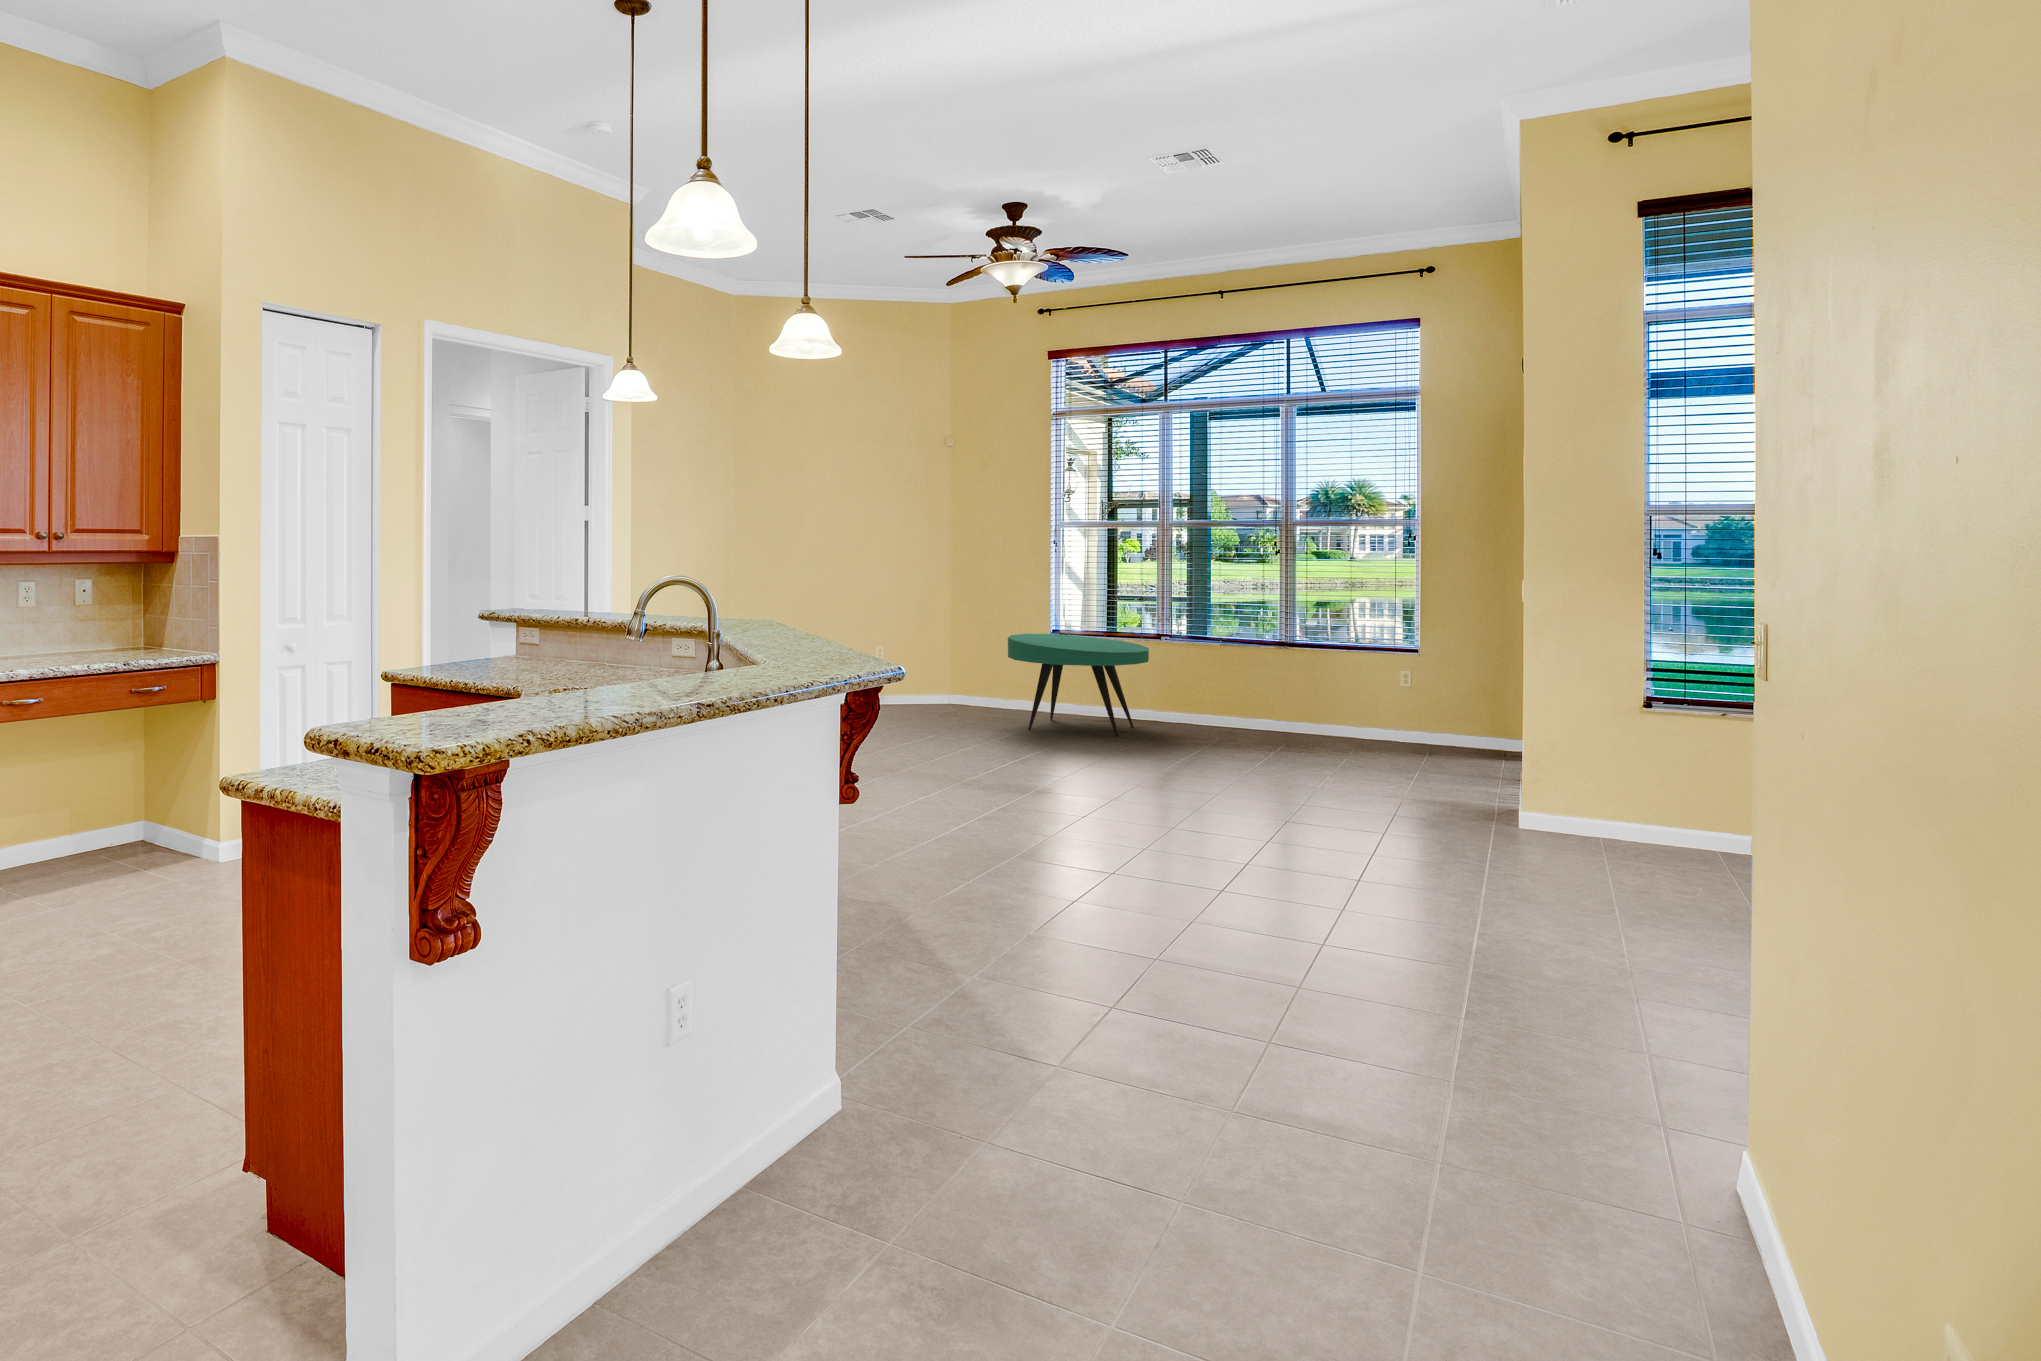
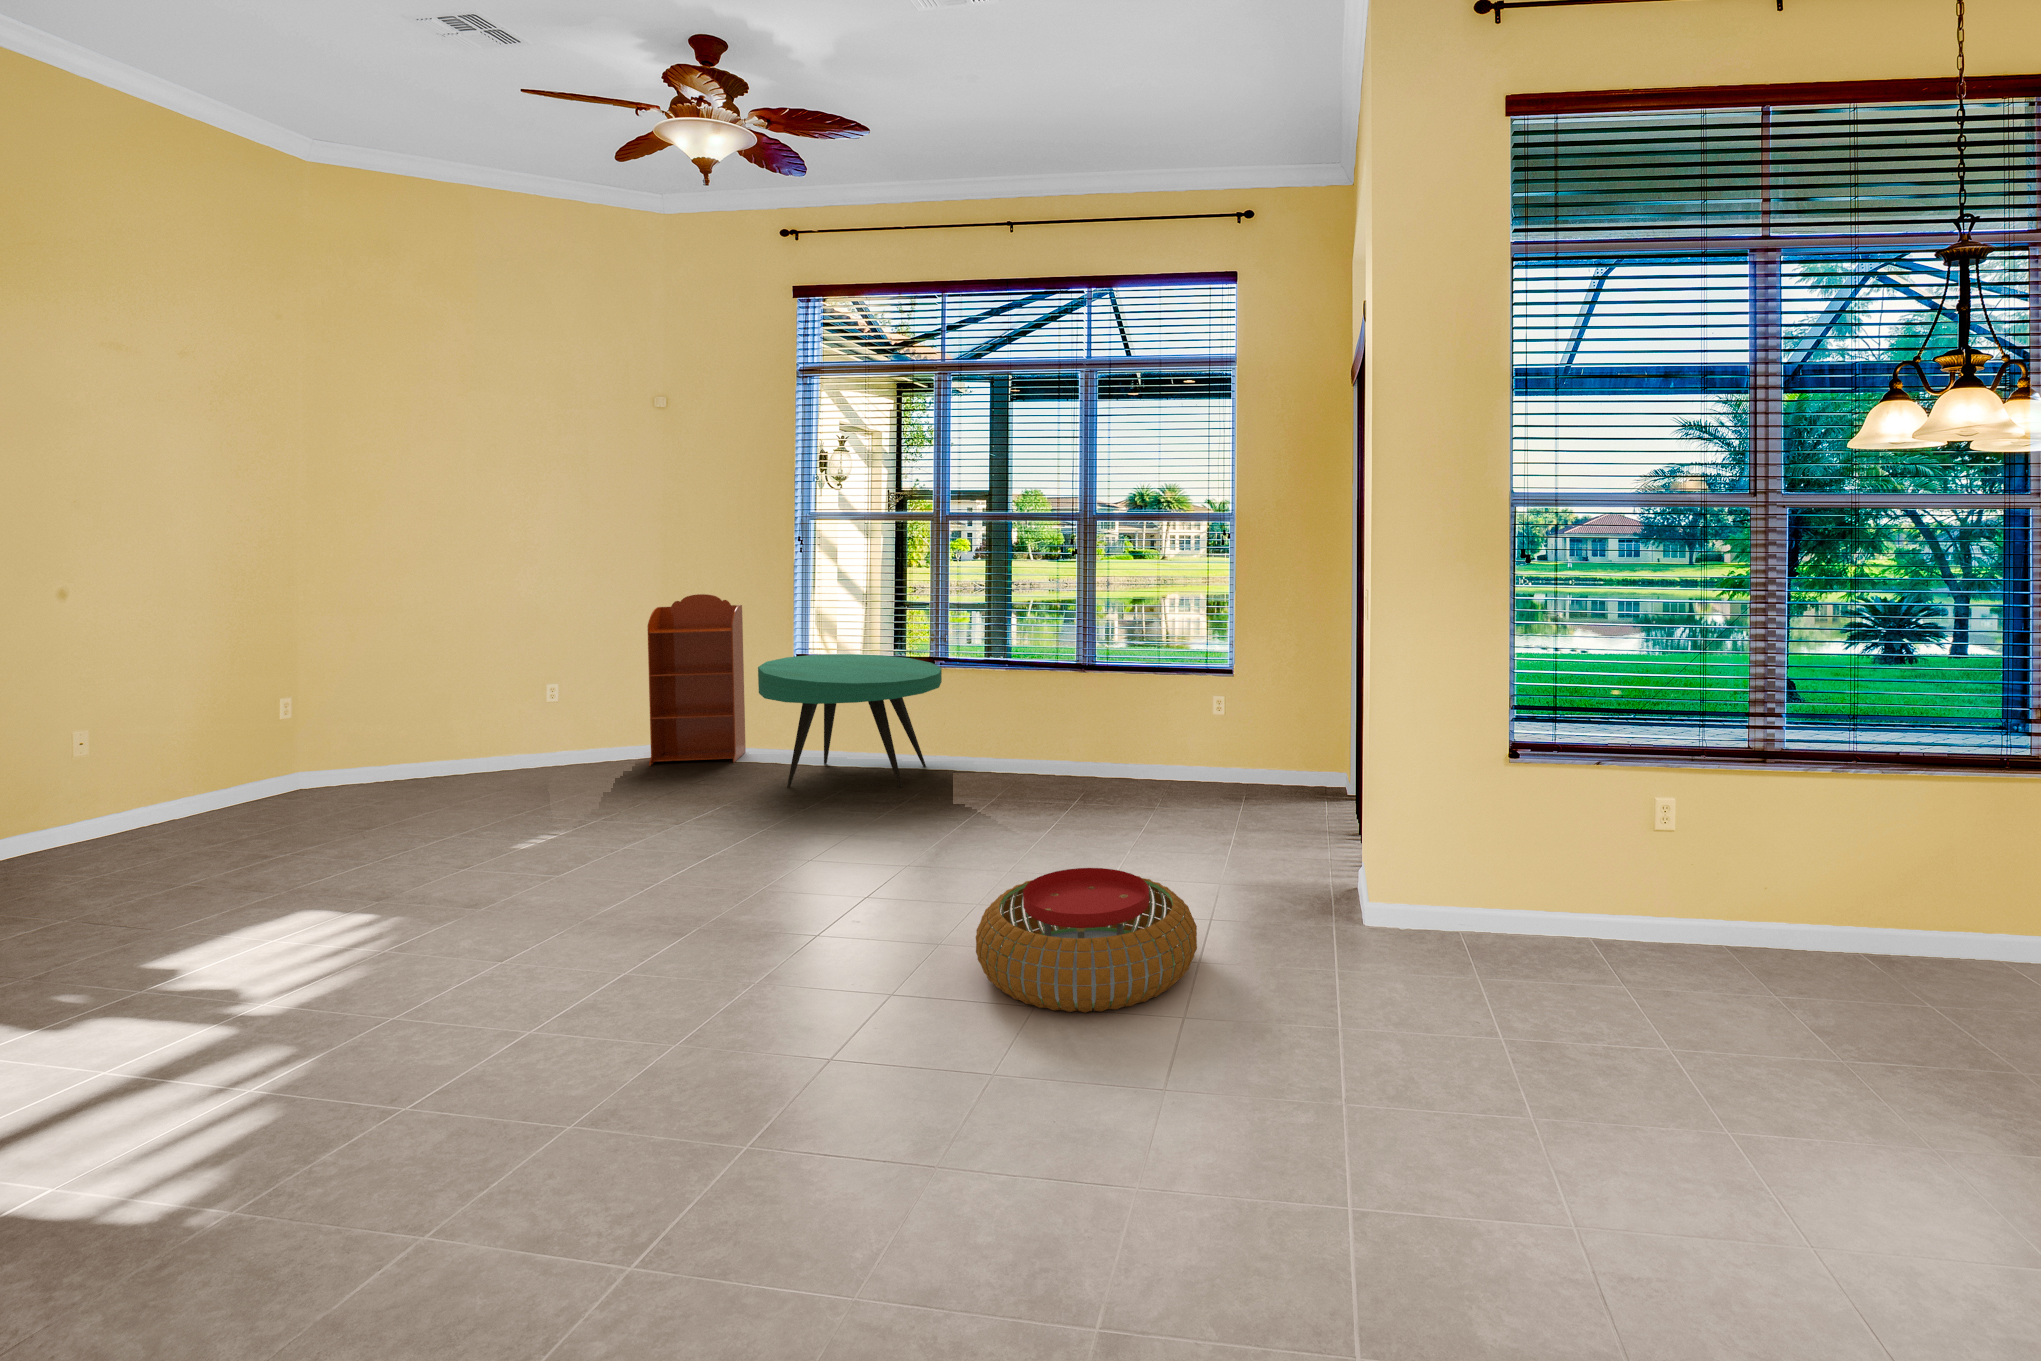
bookcase: none [919,584,986,714] -> present [647,594,746,766]
pouf: none [1201,765,1362,843] -> present [976,868,1197,1012]

